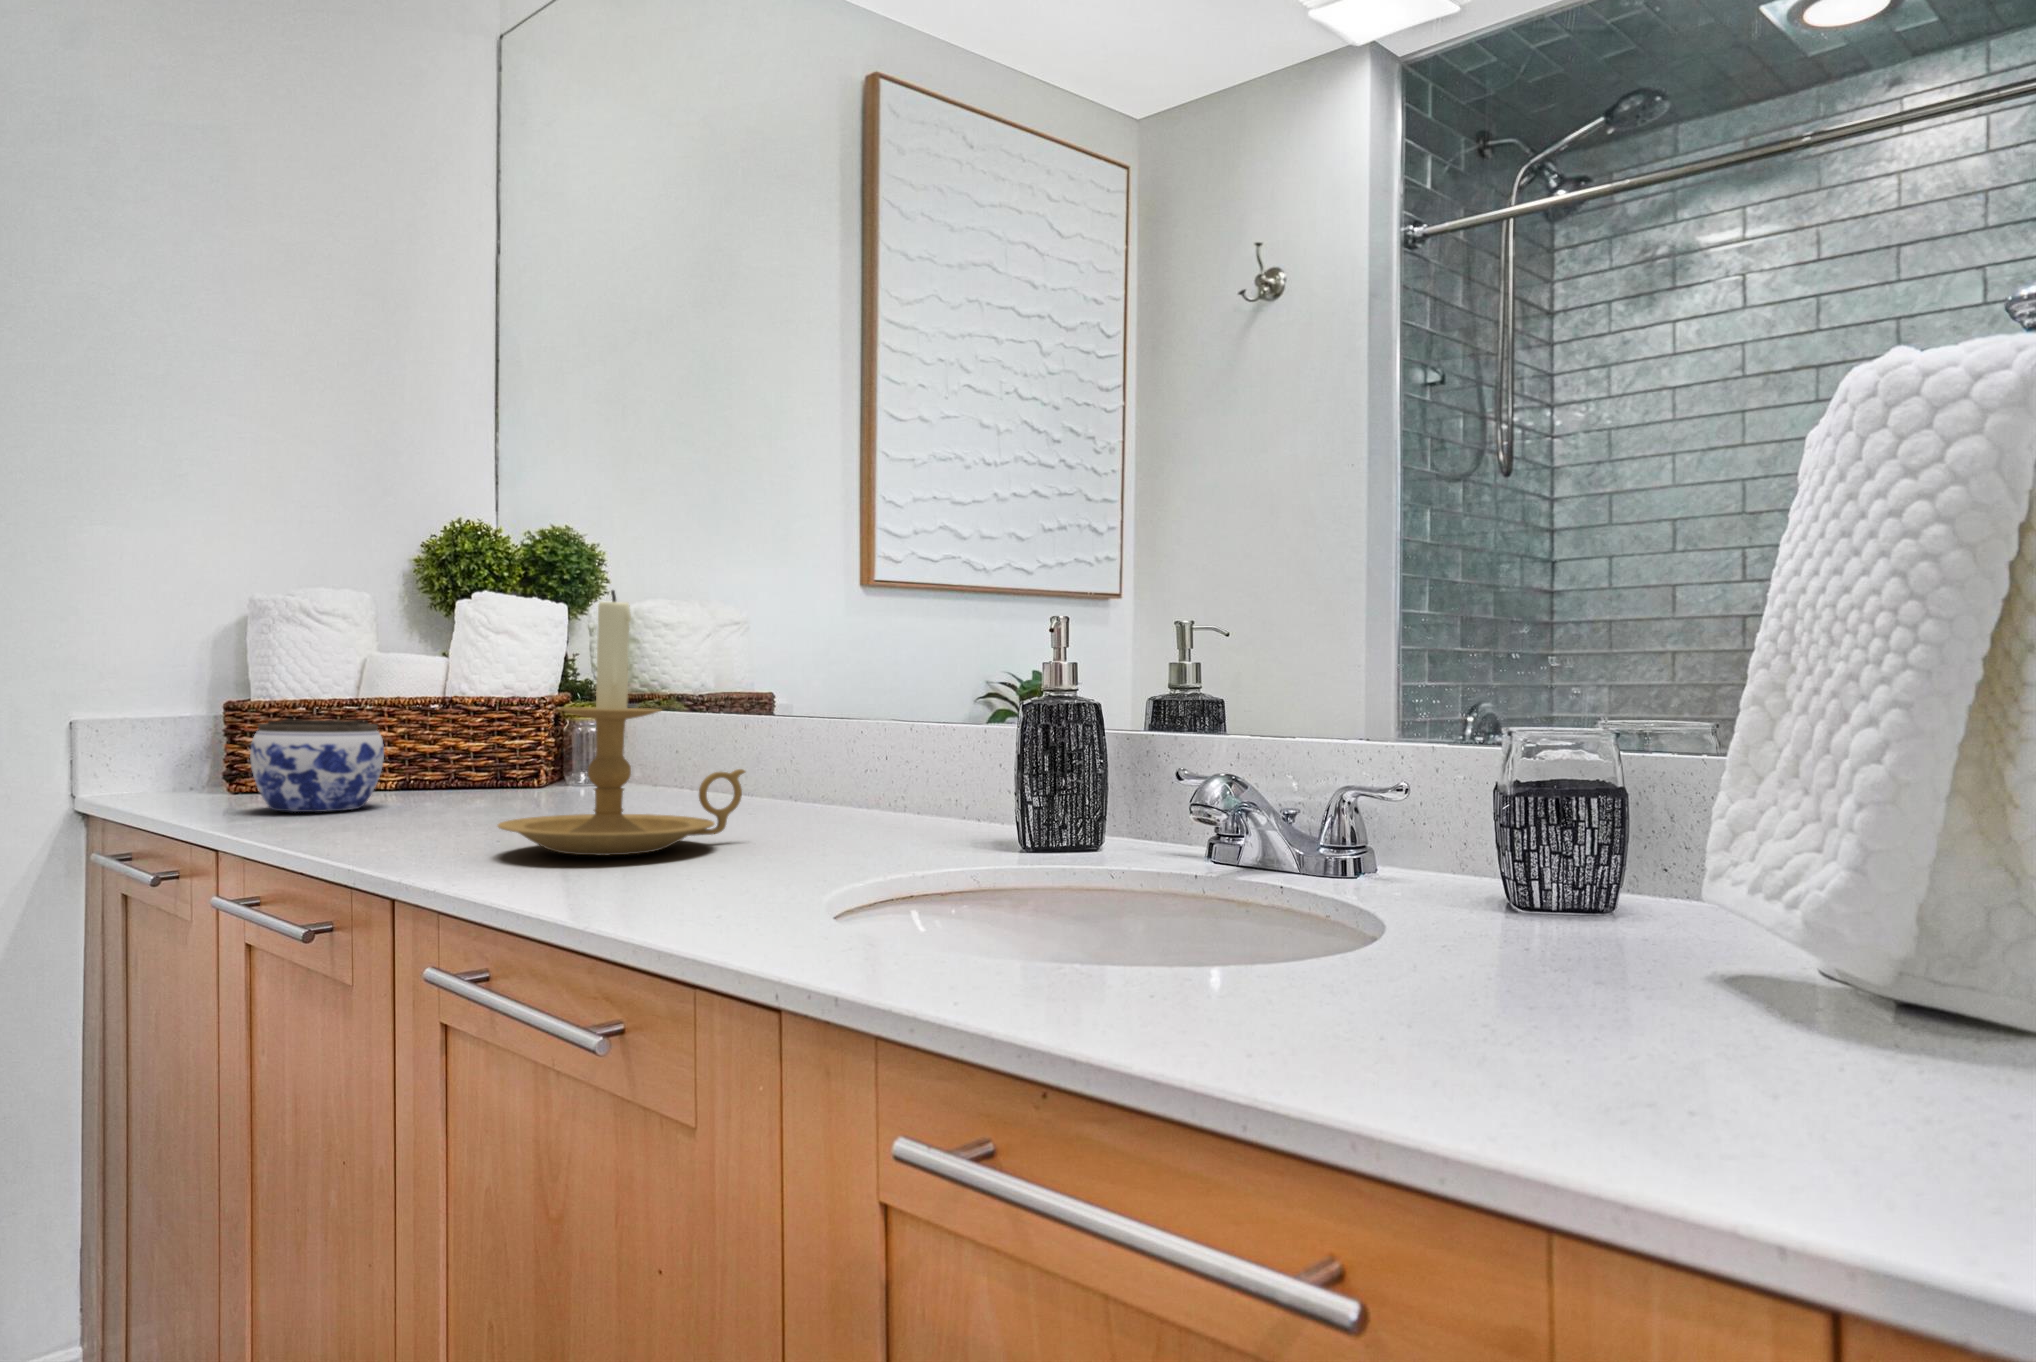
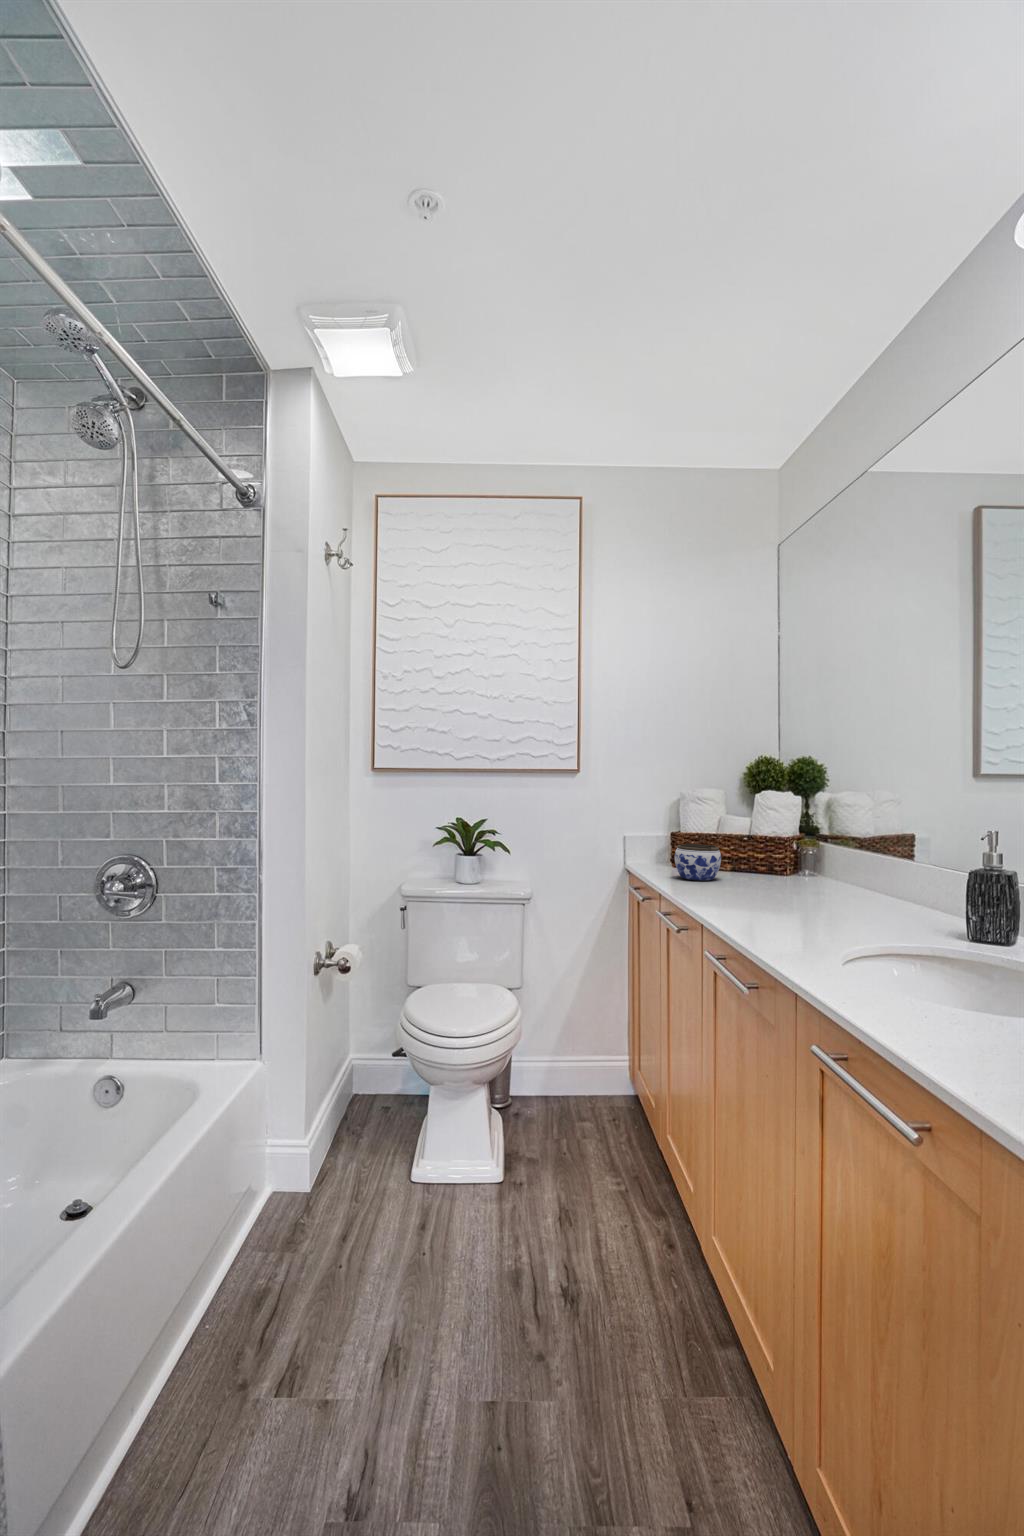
candle holder: present [498,590,745,855] -> none [743,813,846,917]

